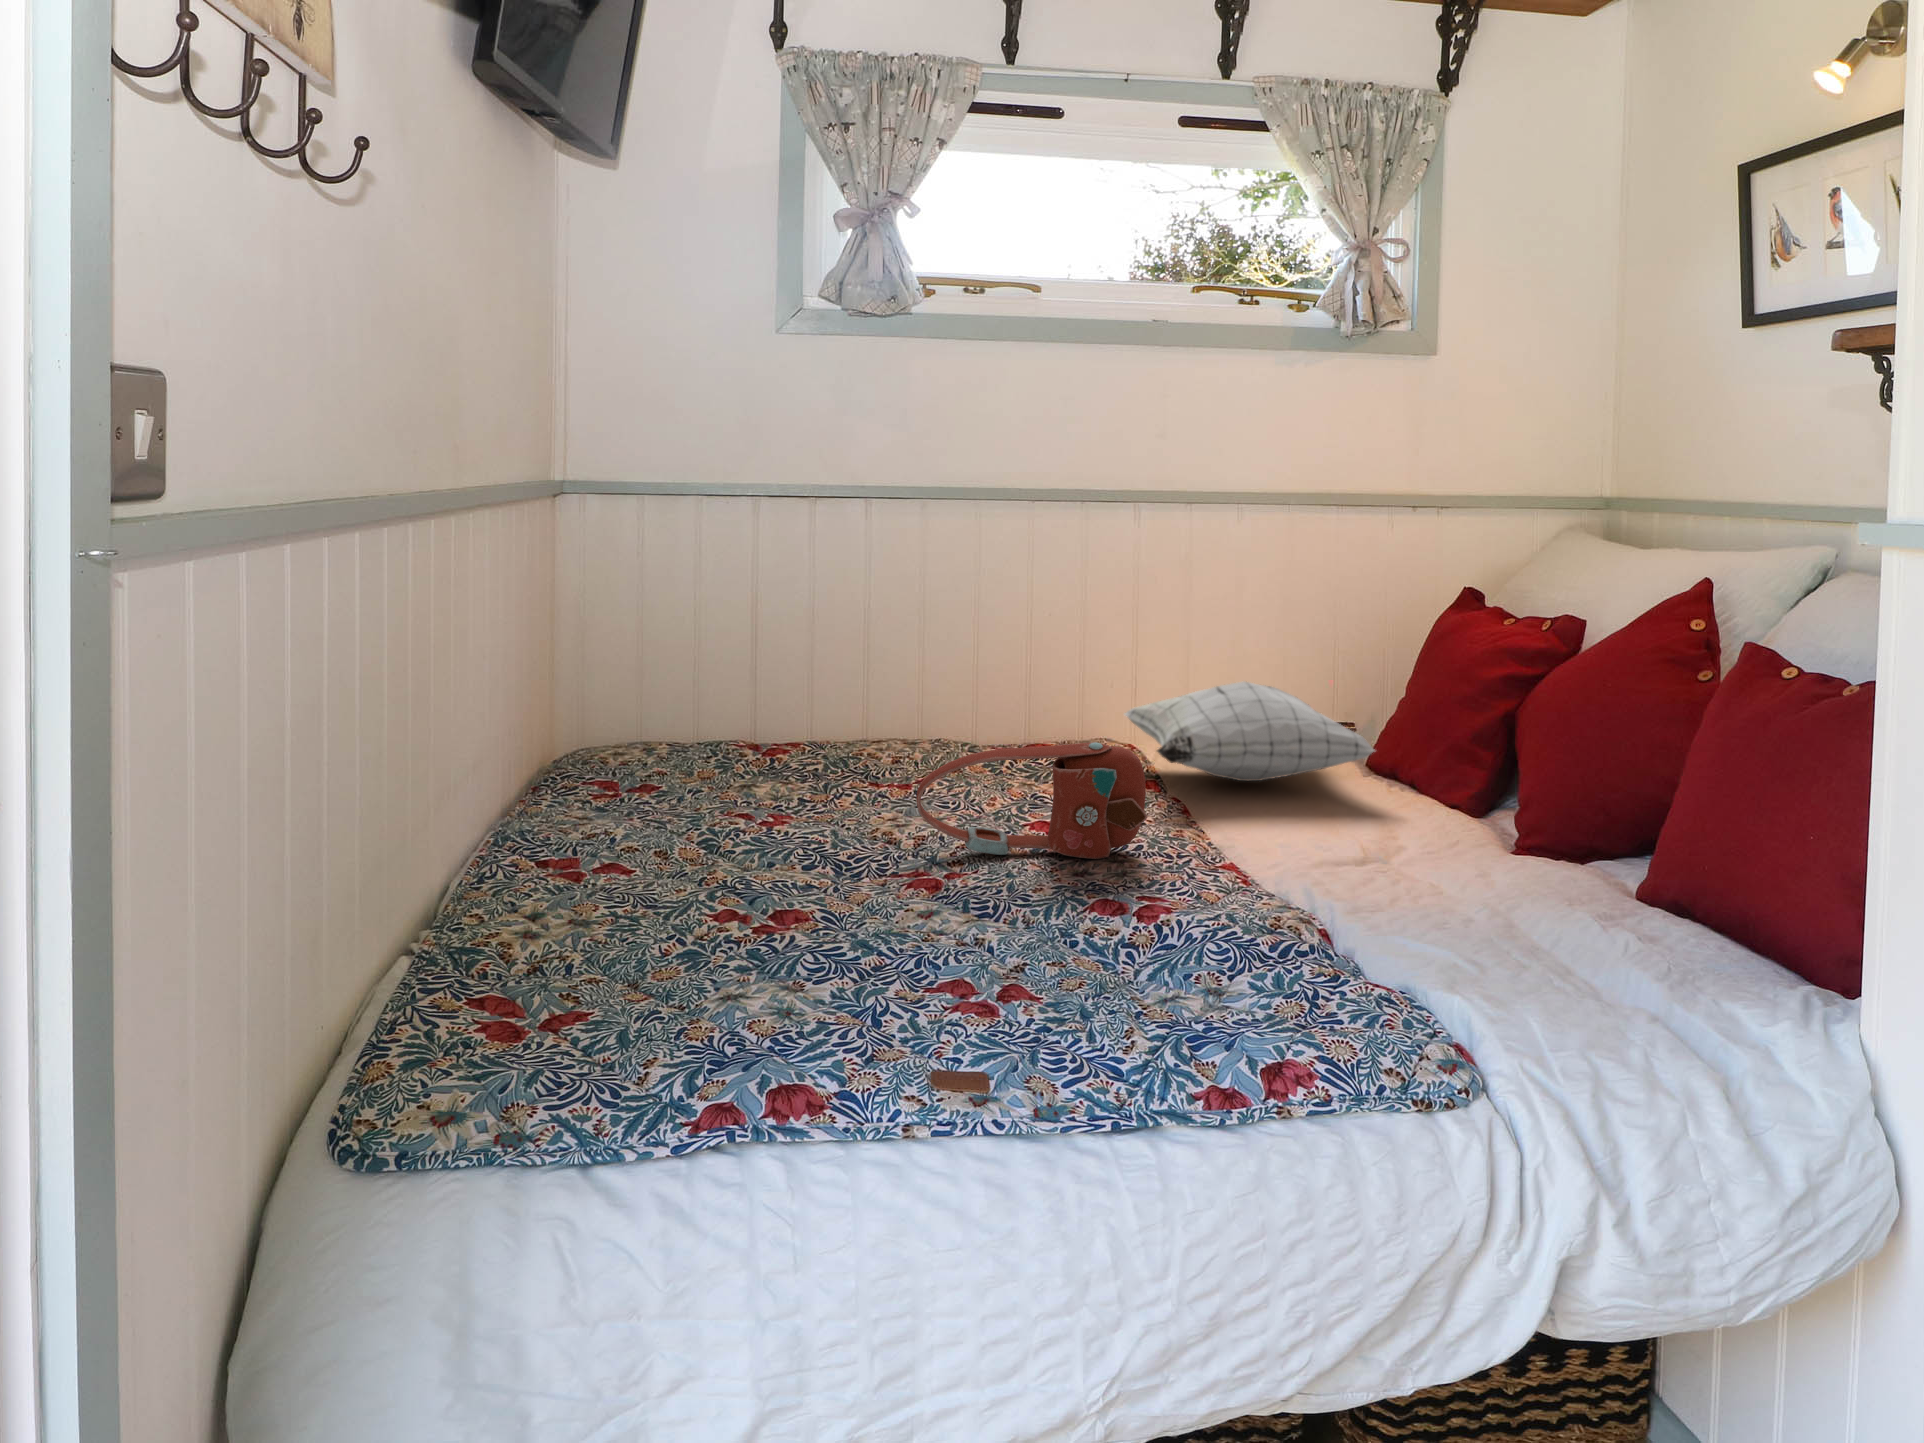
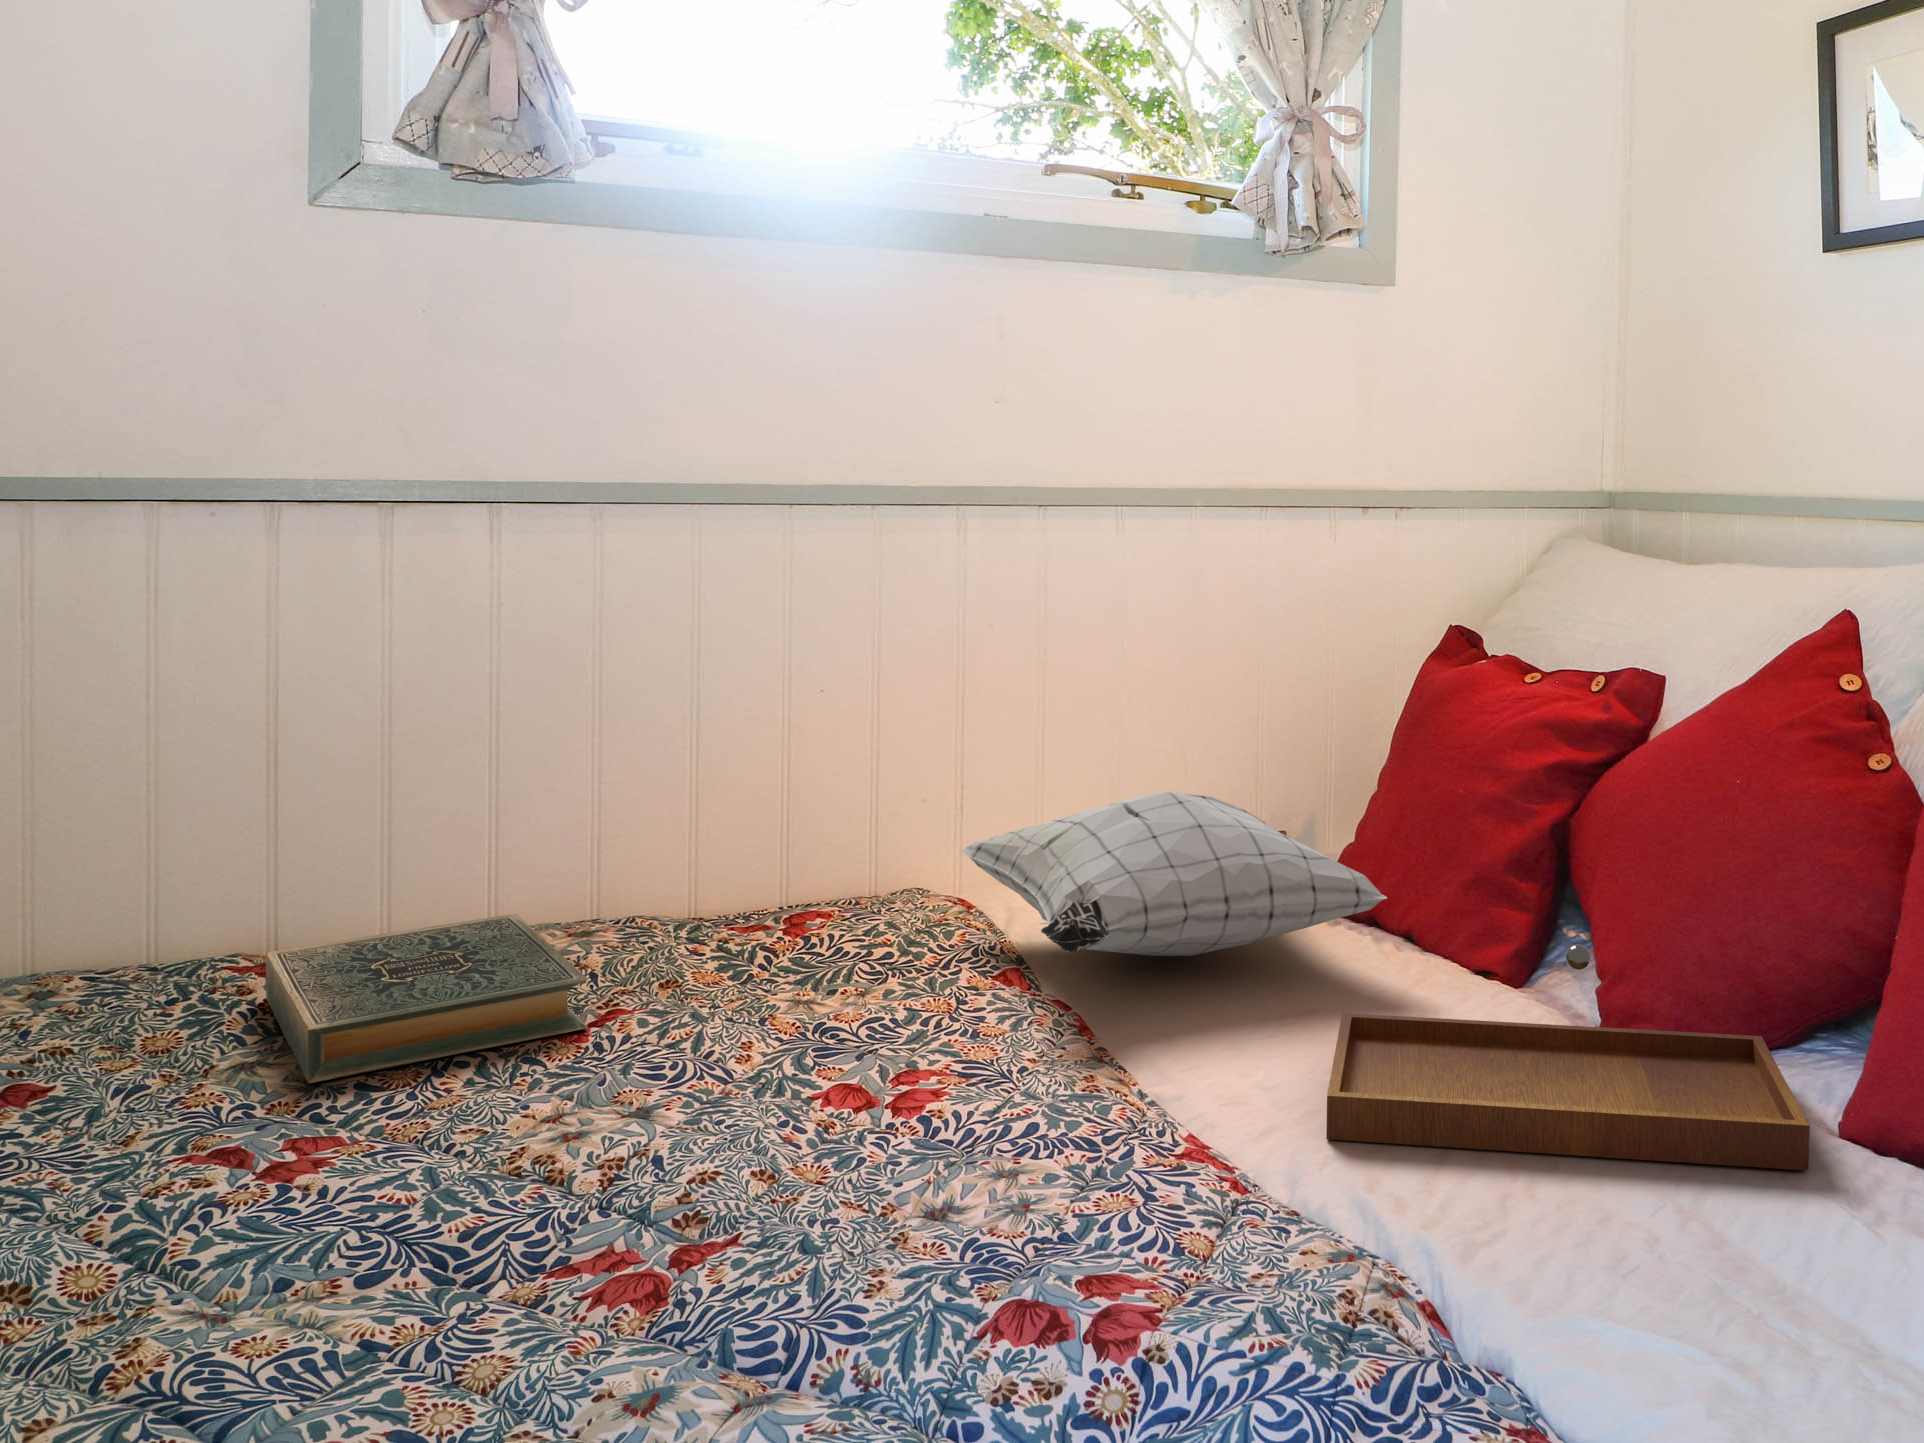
hardback book: none [753,731,911,796] -> present [266,914,588,1083]
handbag: present [917,742,1148,859] -> none [608,956,1067,1194]
tray: none [1299,770,1594,904] -> present [1326,944,1810,1170]

